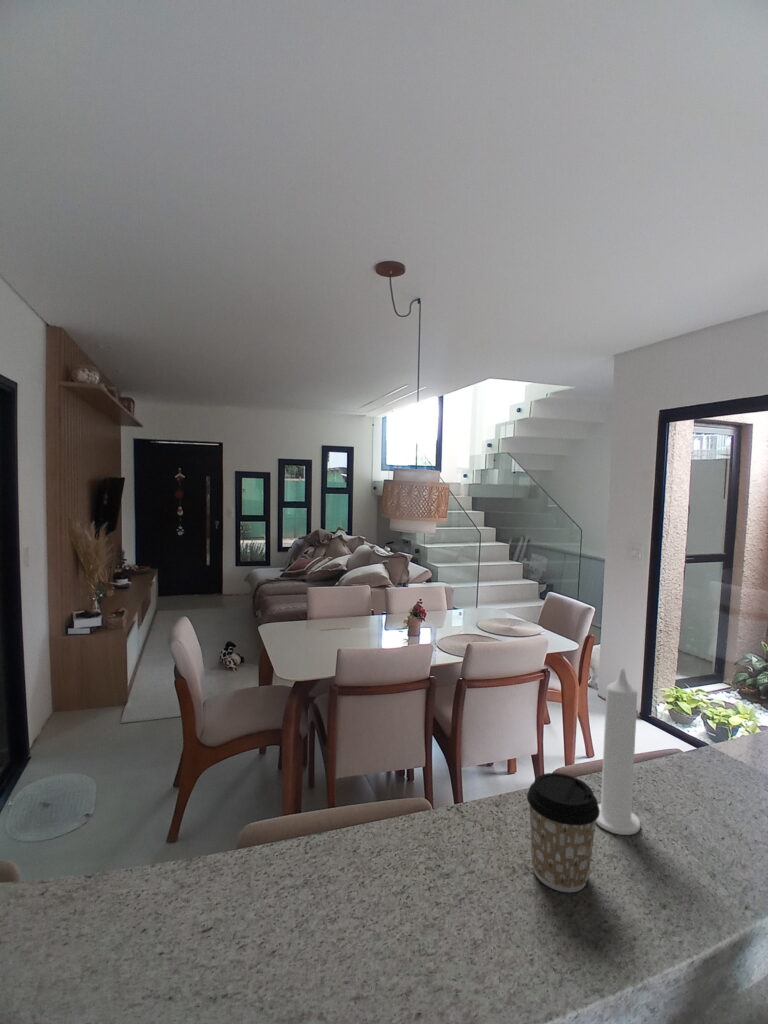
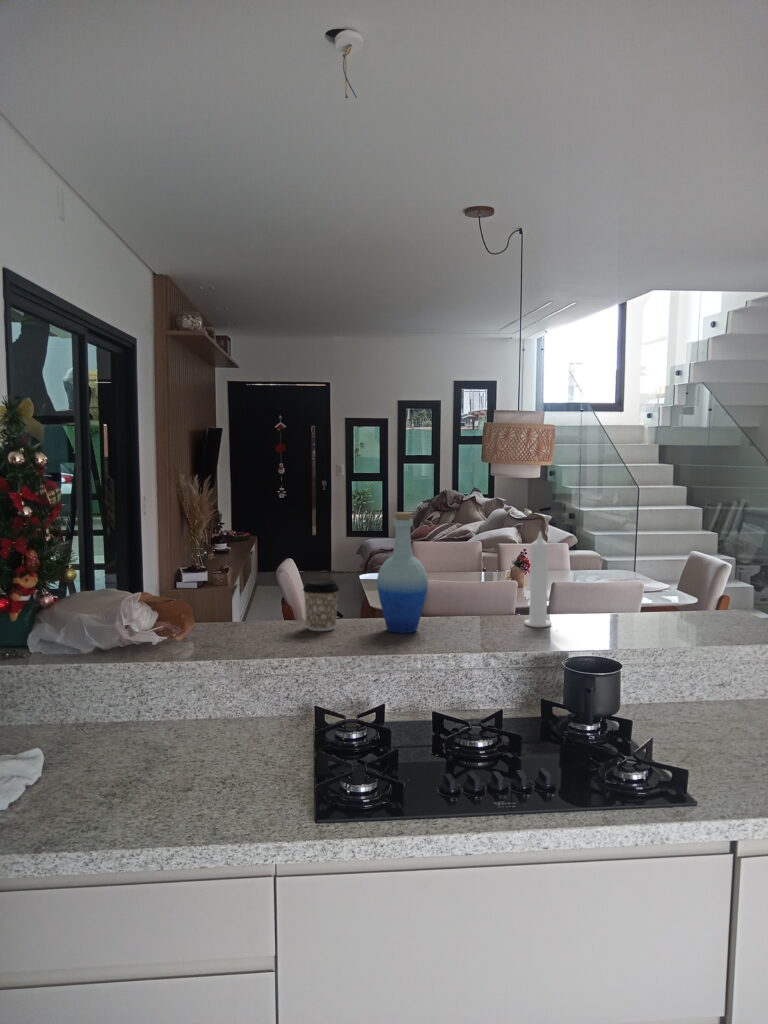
bottle: none [368,662,472,924] -> present [377,512,428,633]
coffee cup: present [527,773,600,892] -> present [303,579,339,631]

